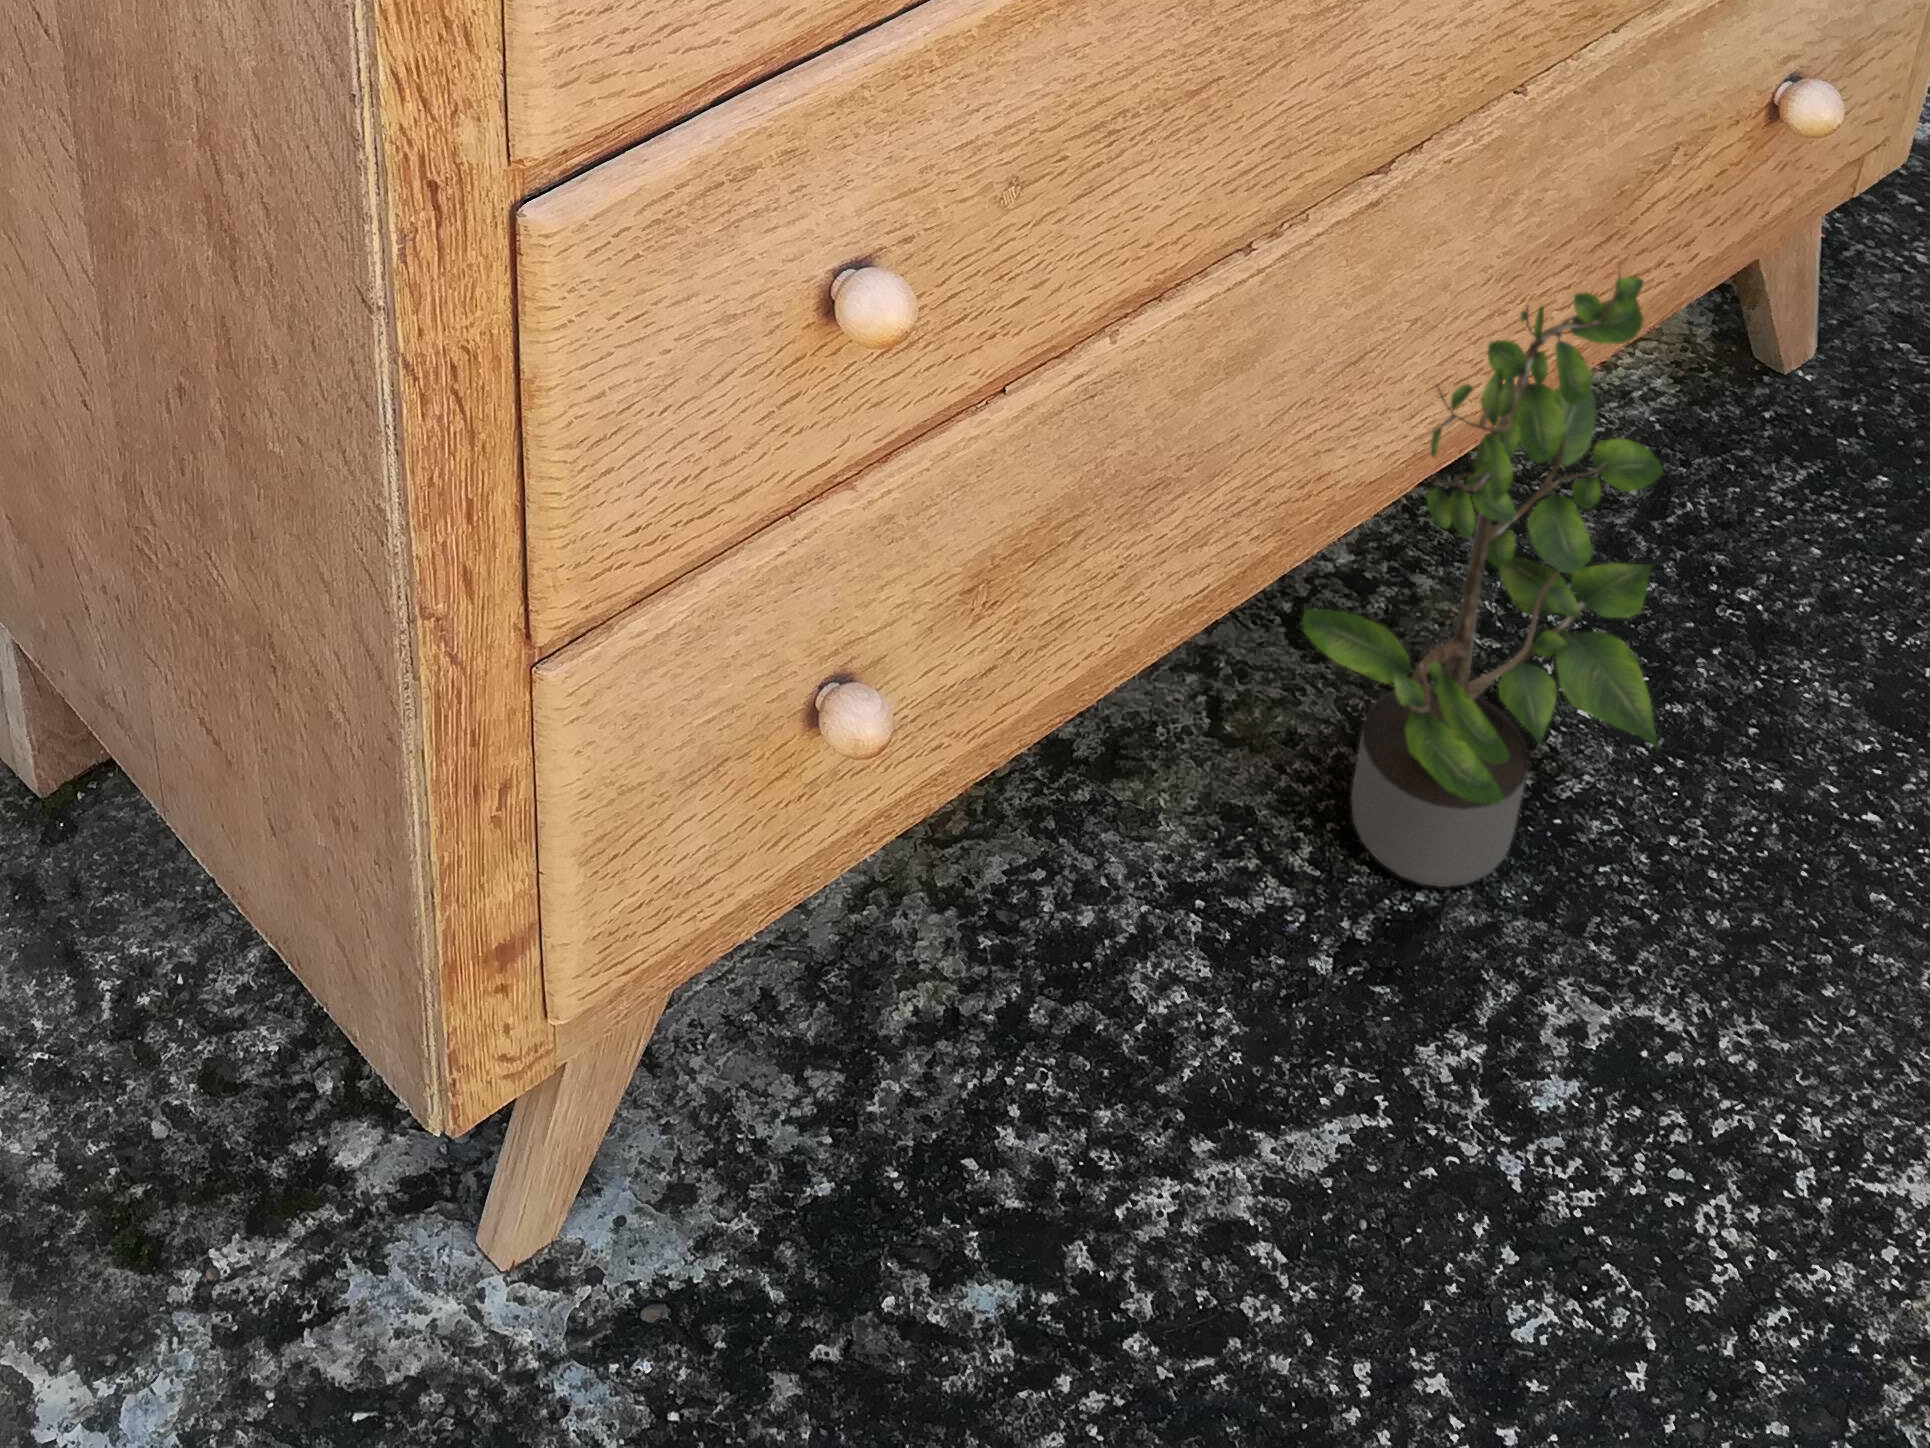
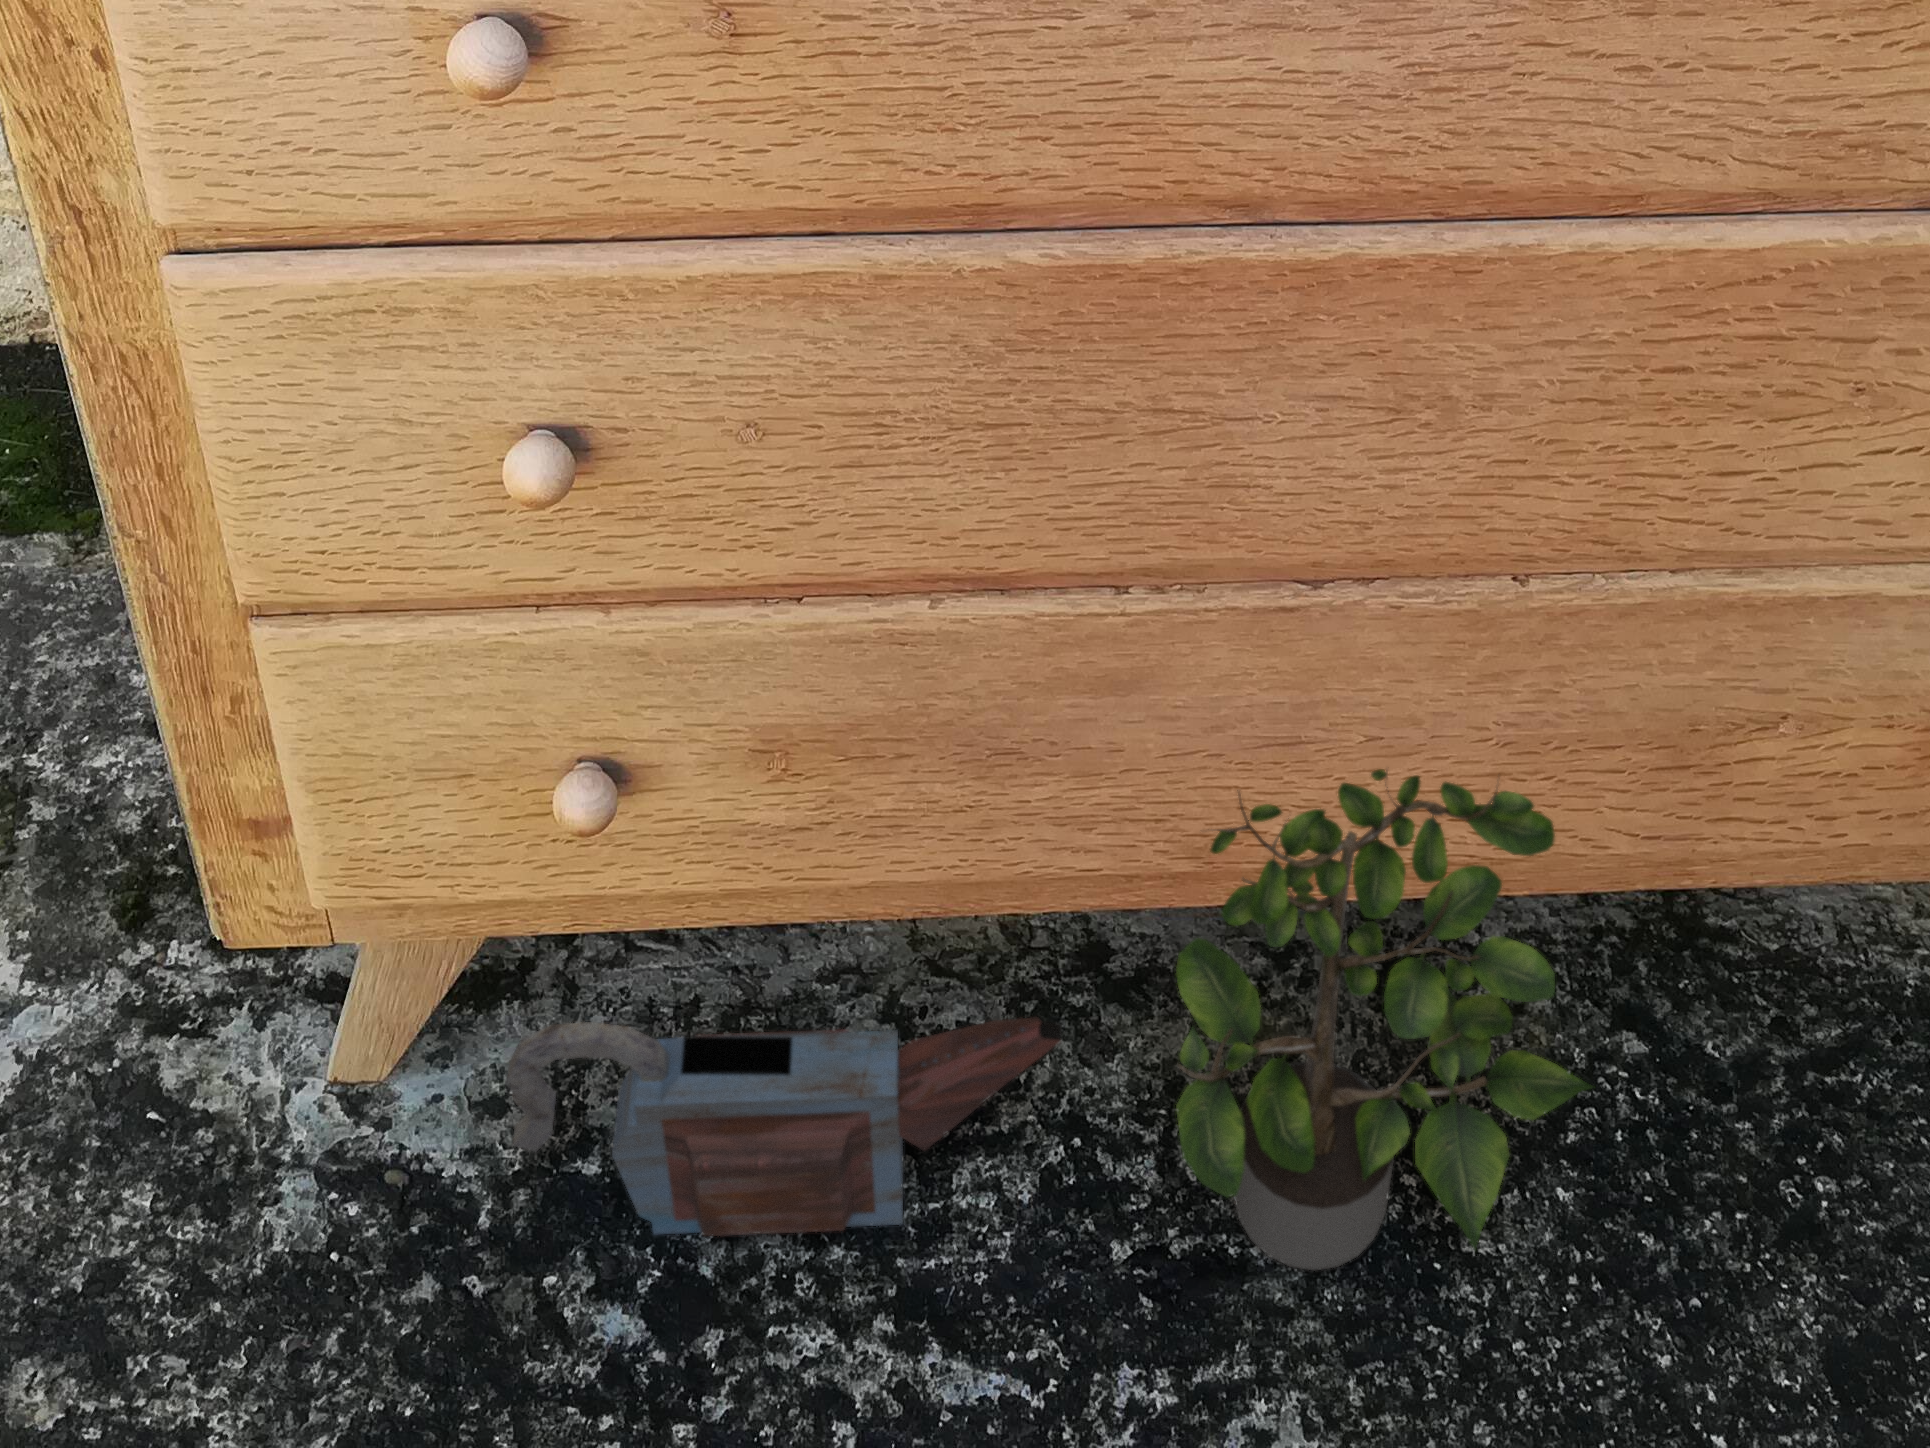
watering can: none [797,751,1258,1203] -> present [507,1017,1062,1236]

